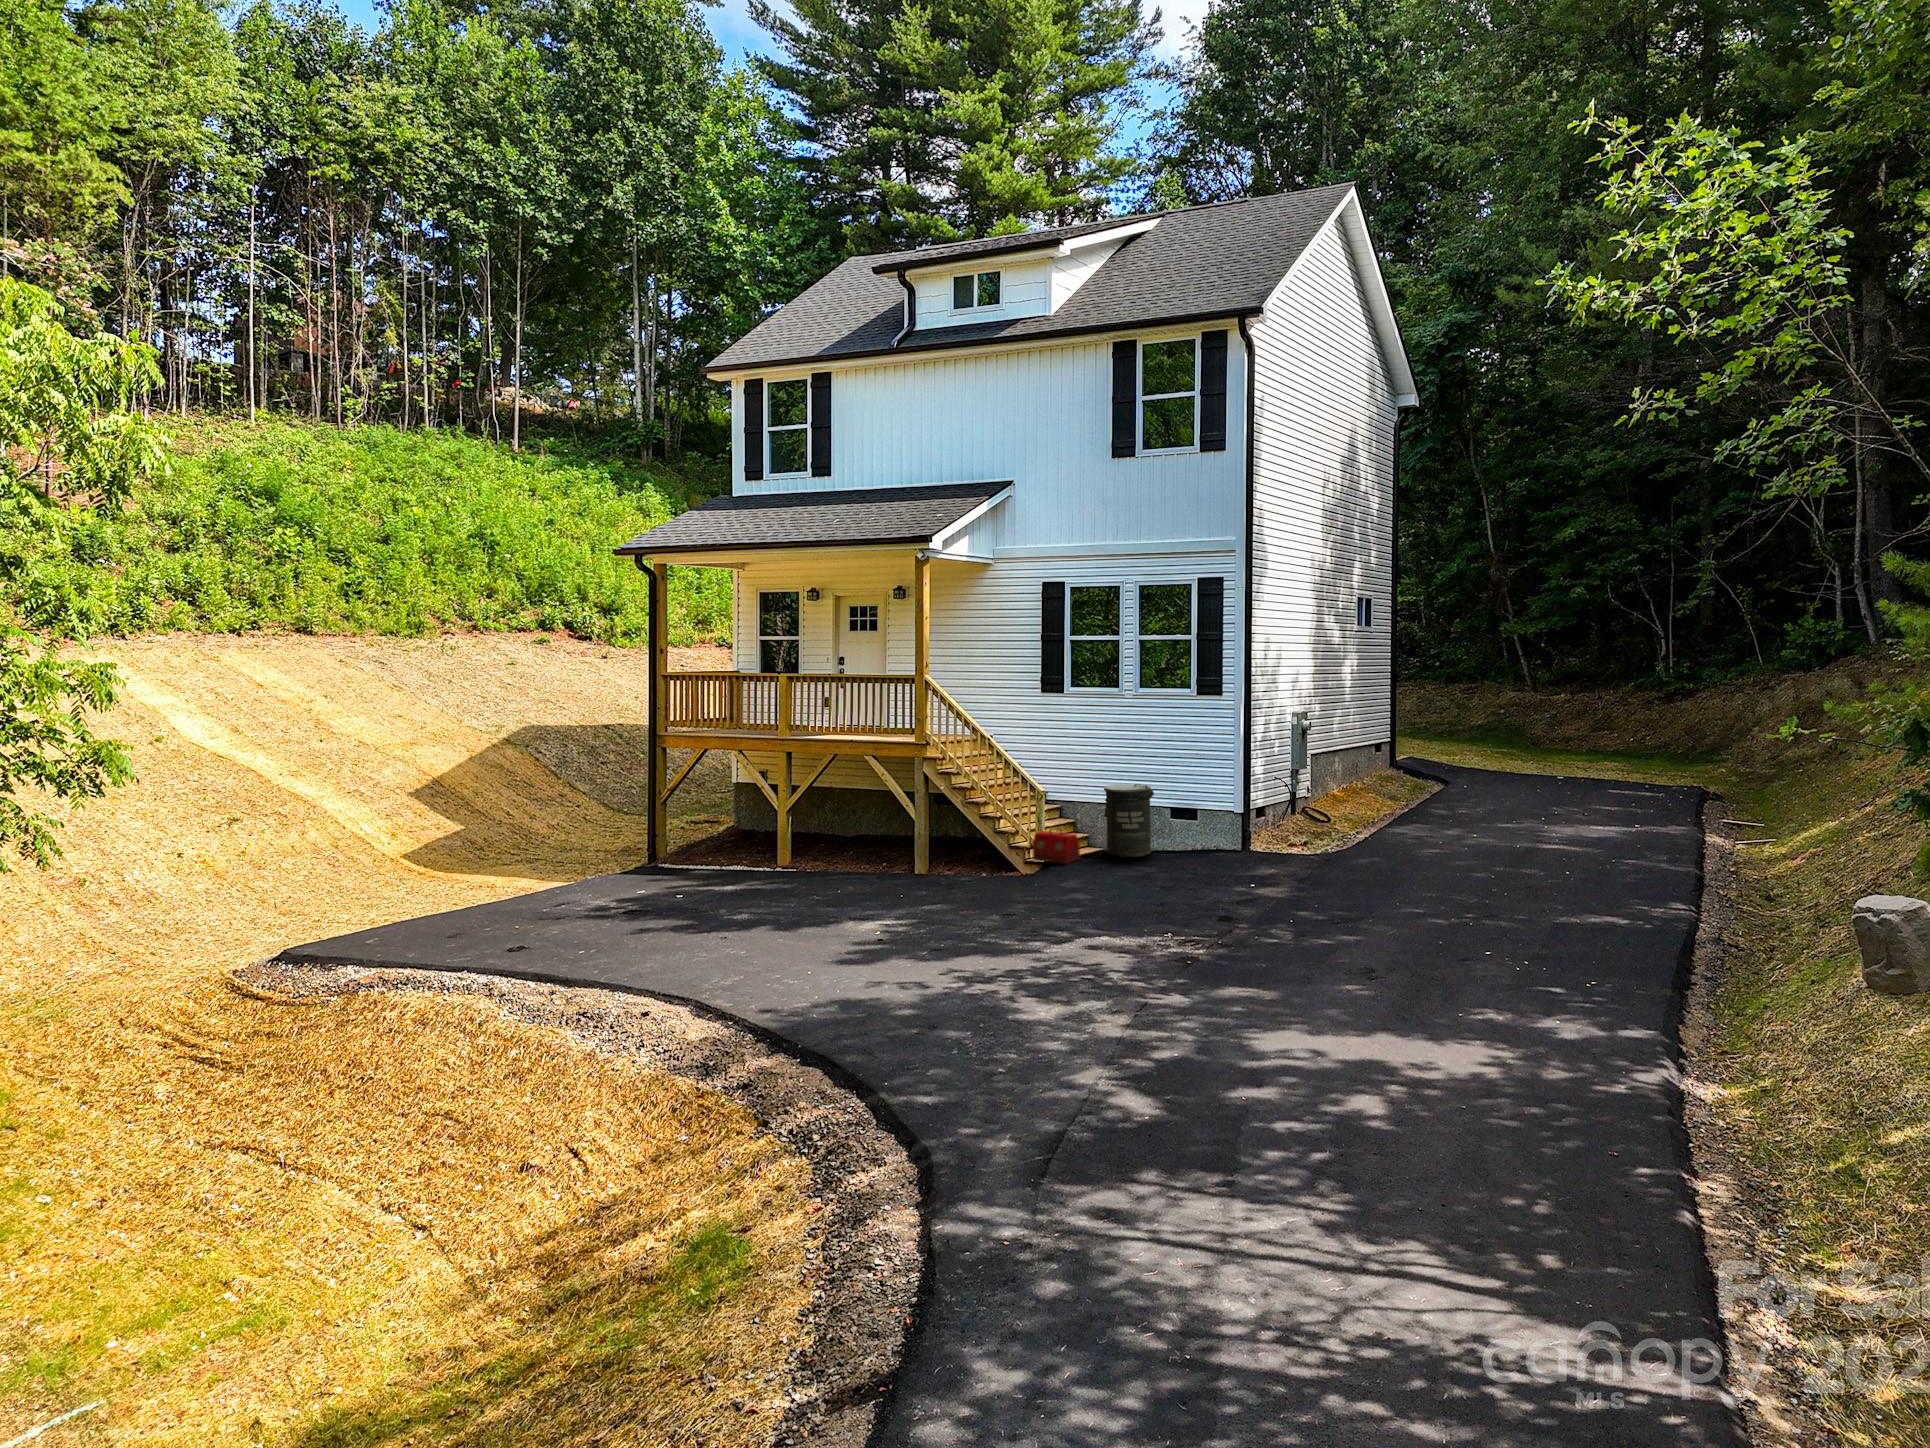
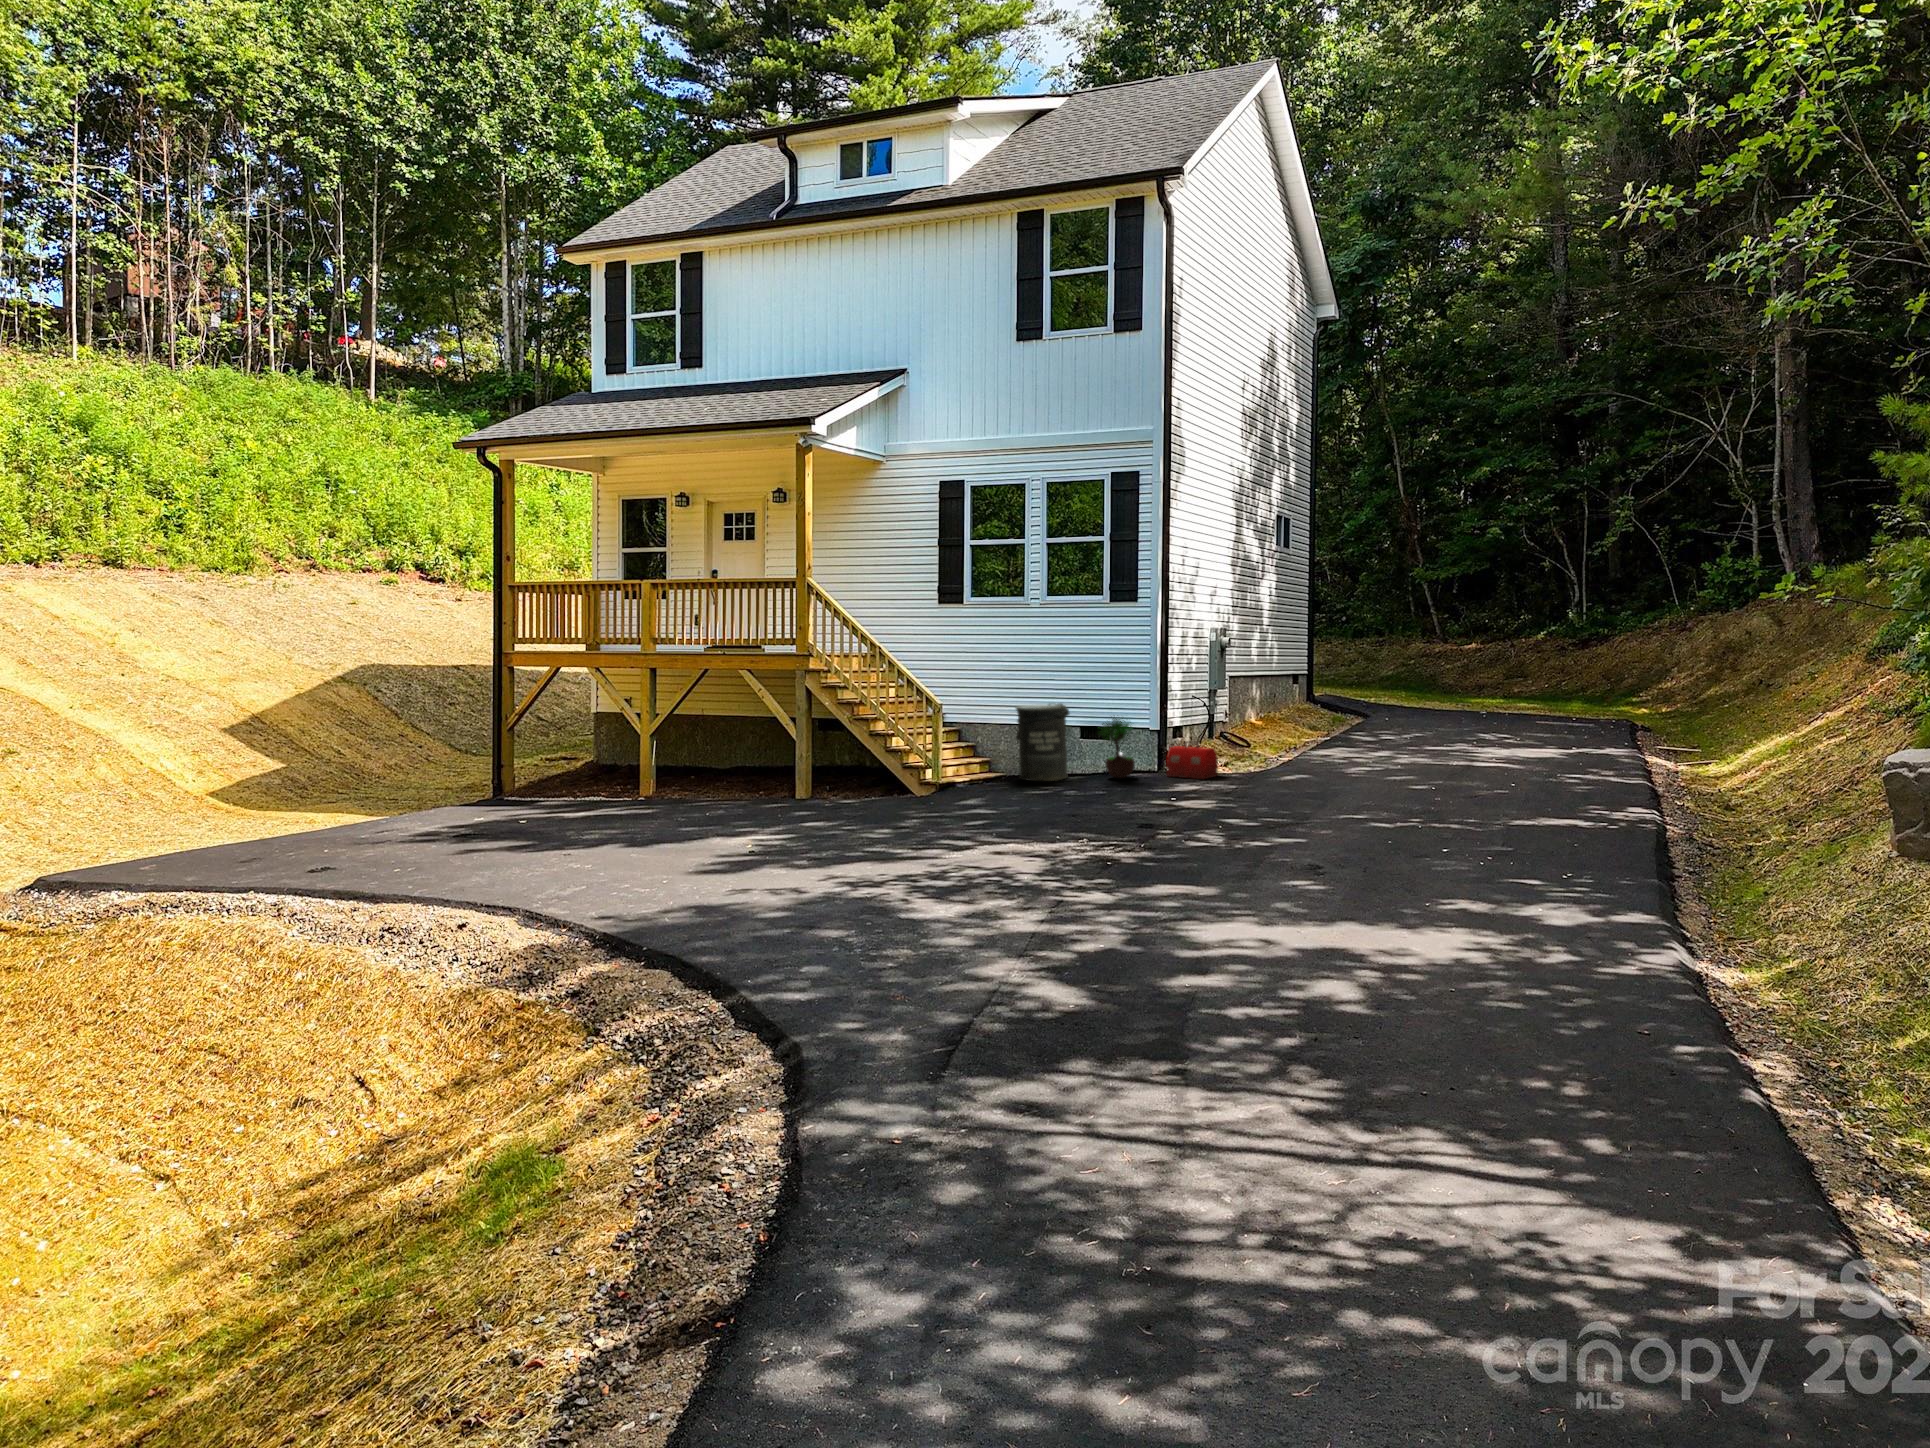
potted tree: none [1178,794,1214,856] -> present [1101,718,1135,778]
toolbox: present [1032,827,1080,864] -> present [1166,741,1218,779]

